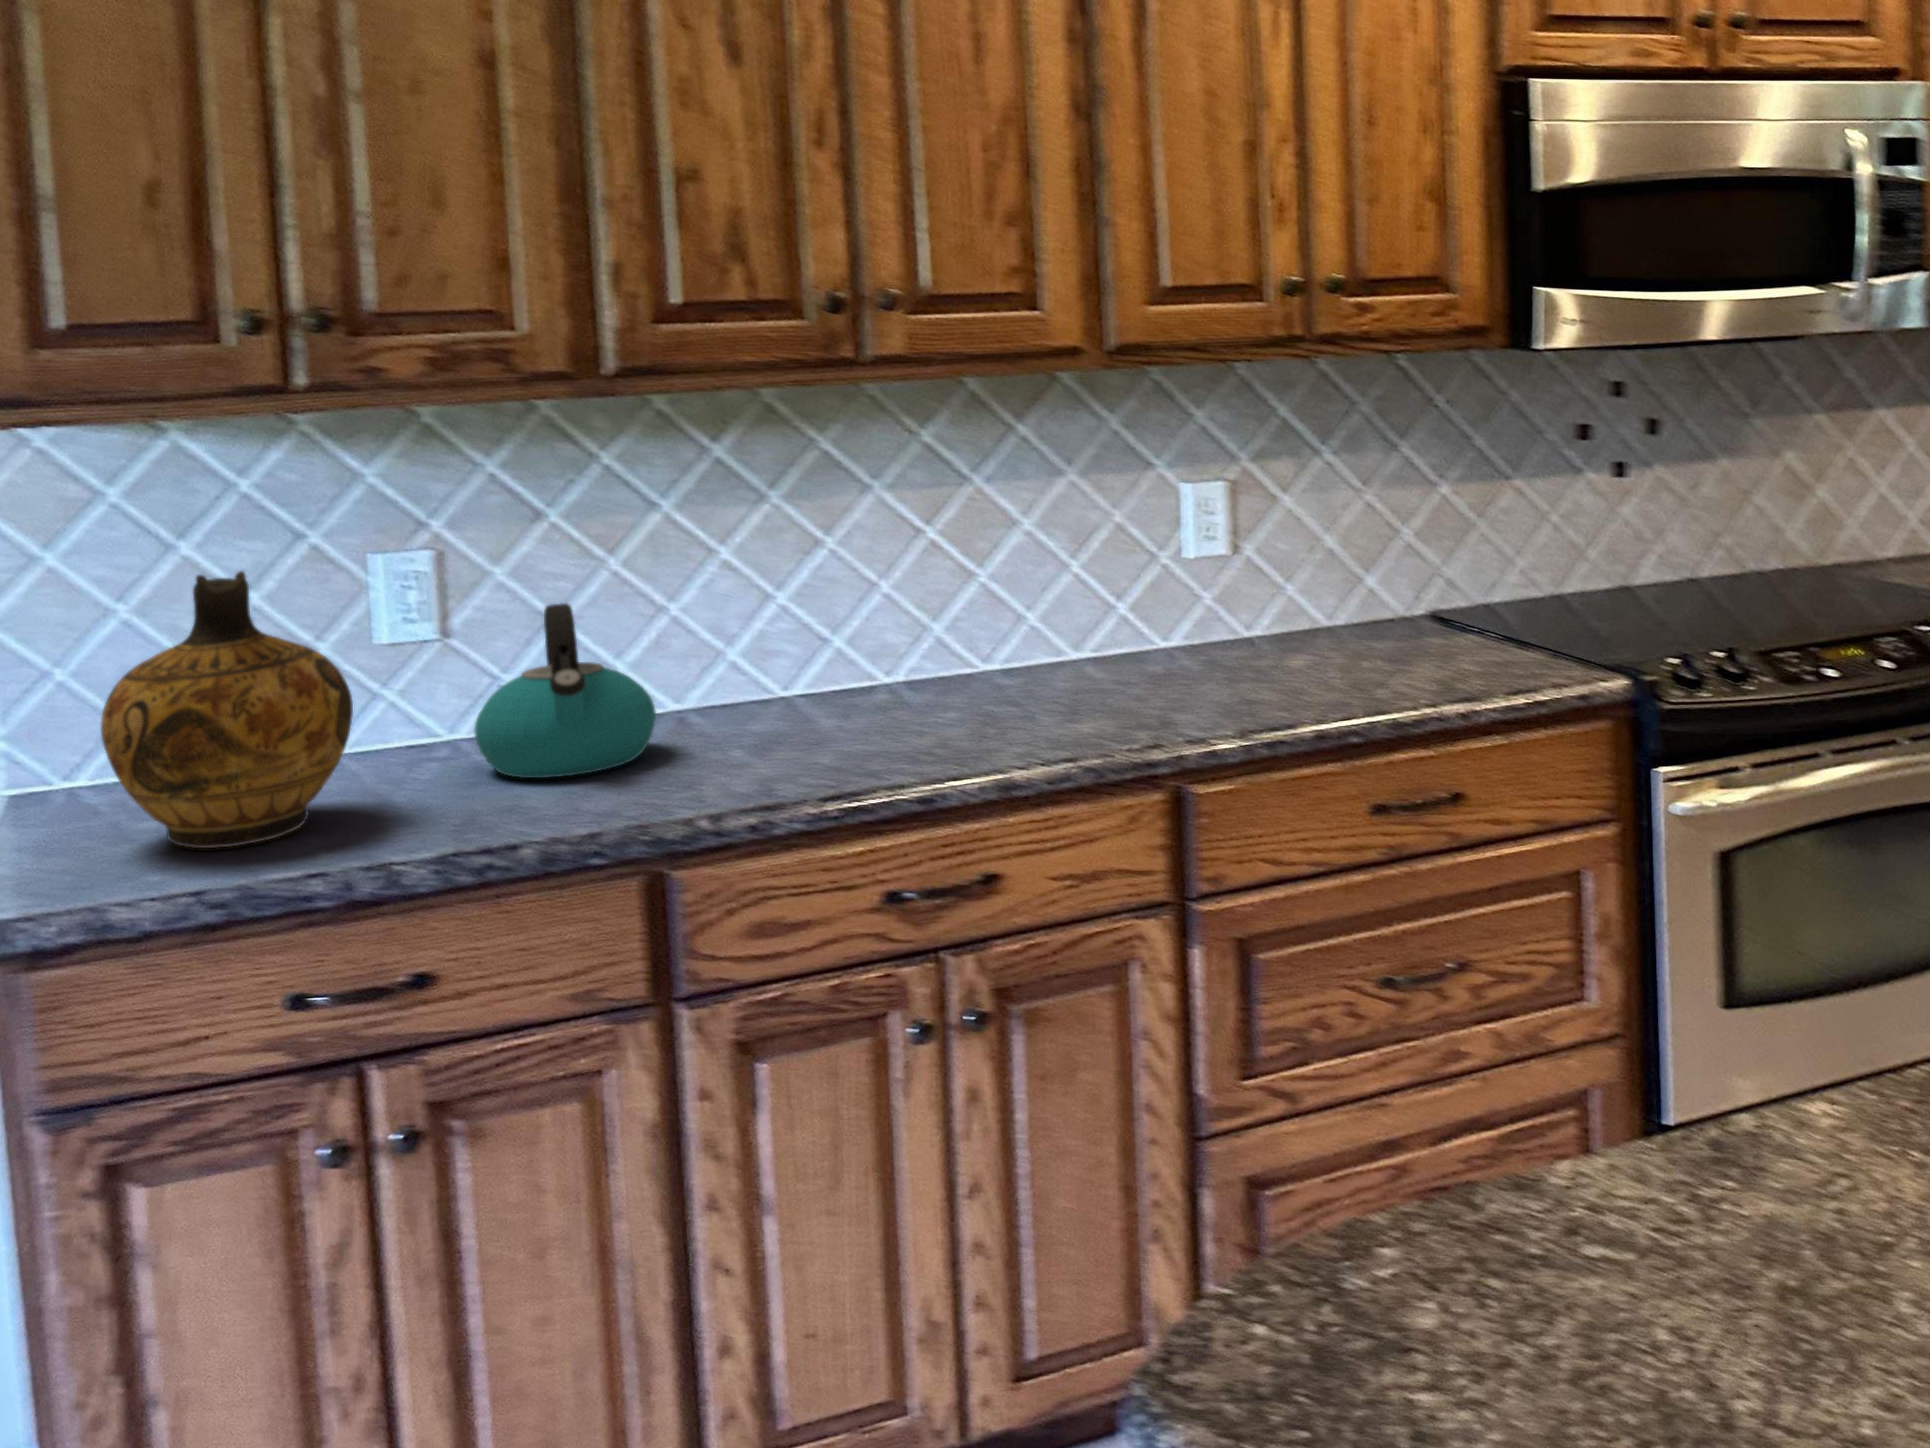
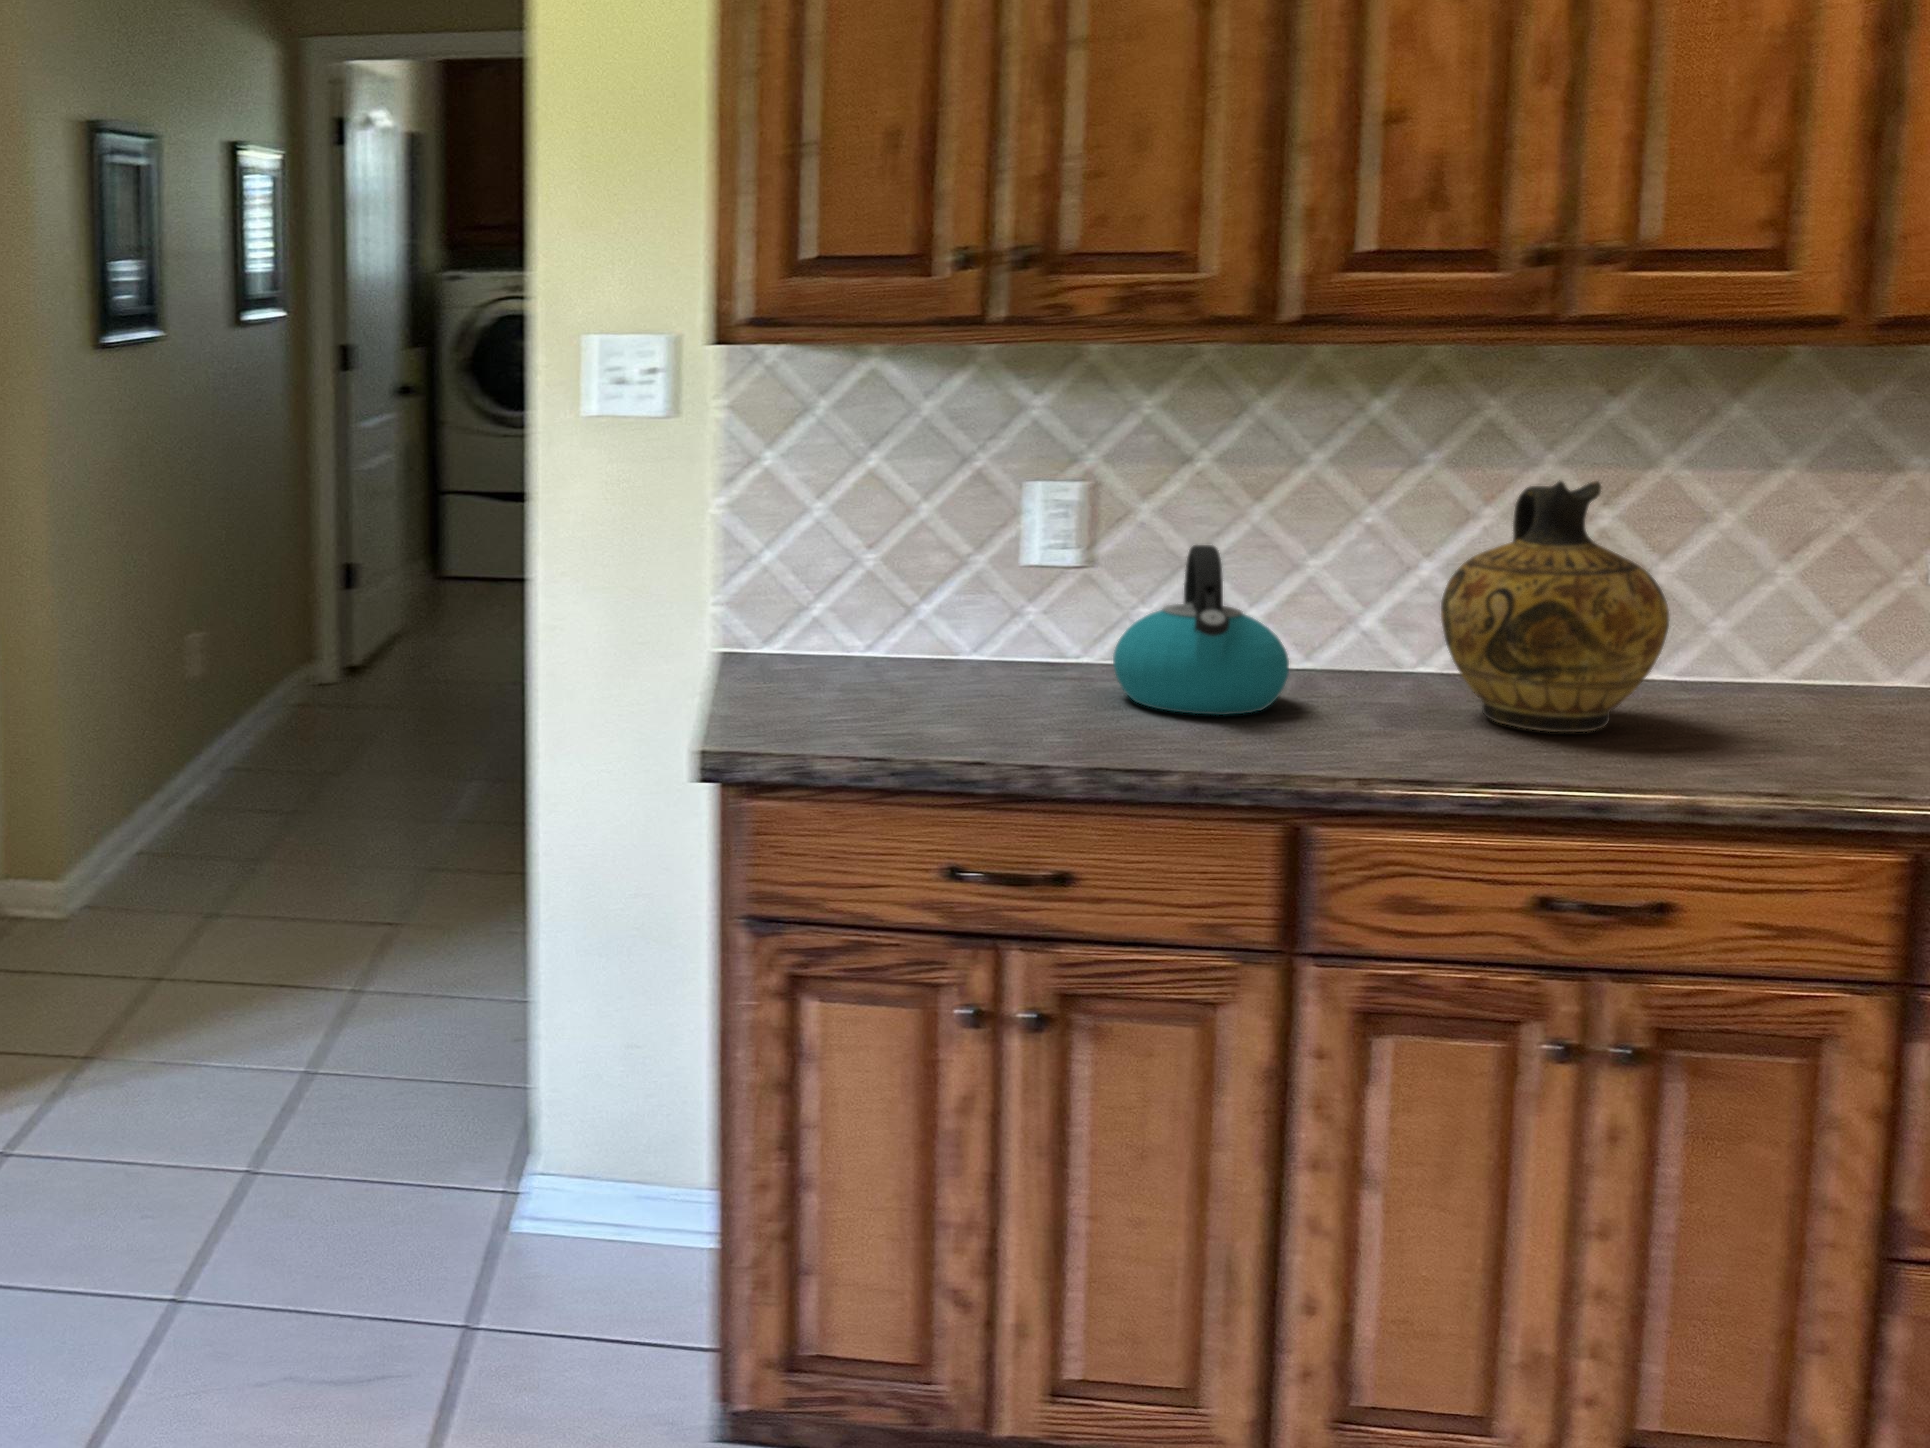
ceramic jug: present [101,571,353,848] -> present [1441,480,1669,732]

